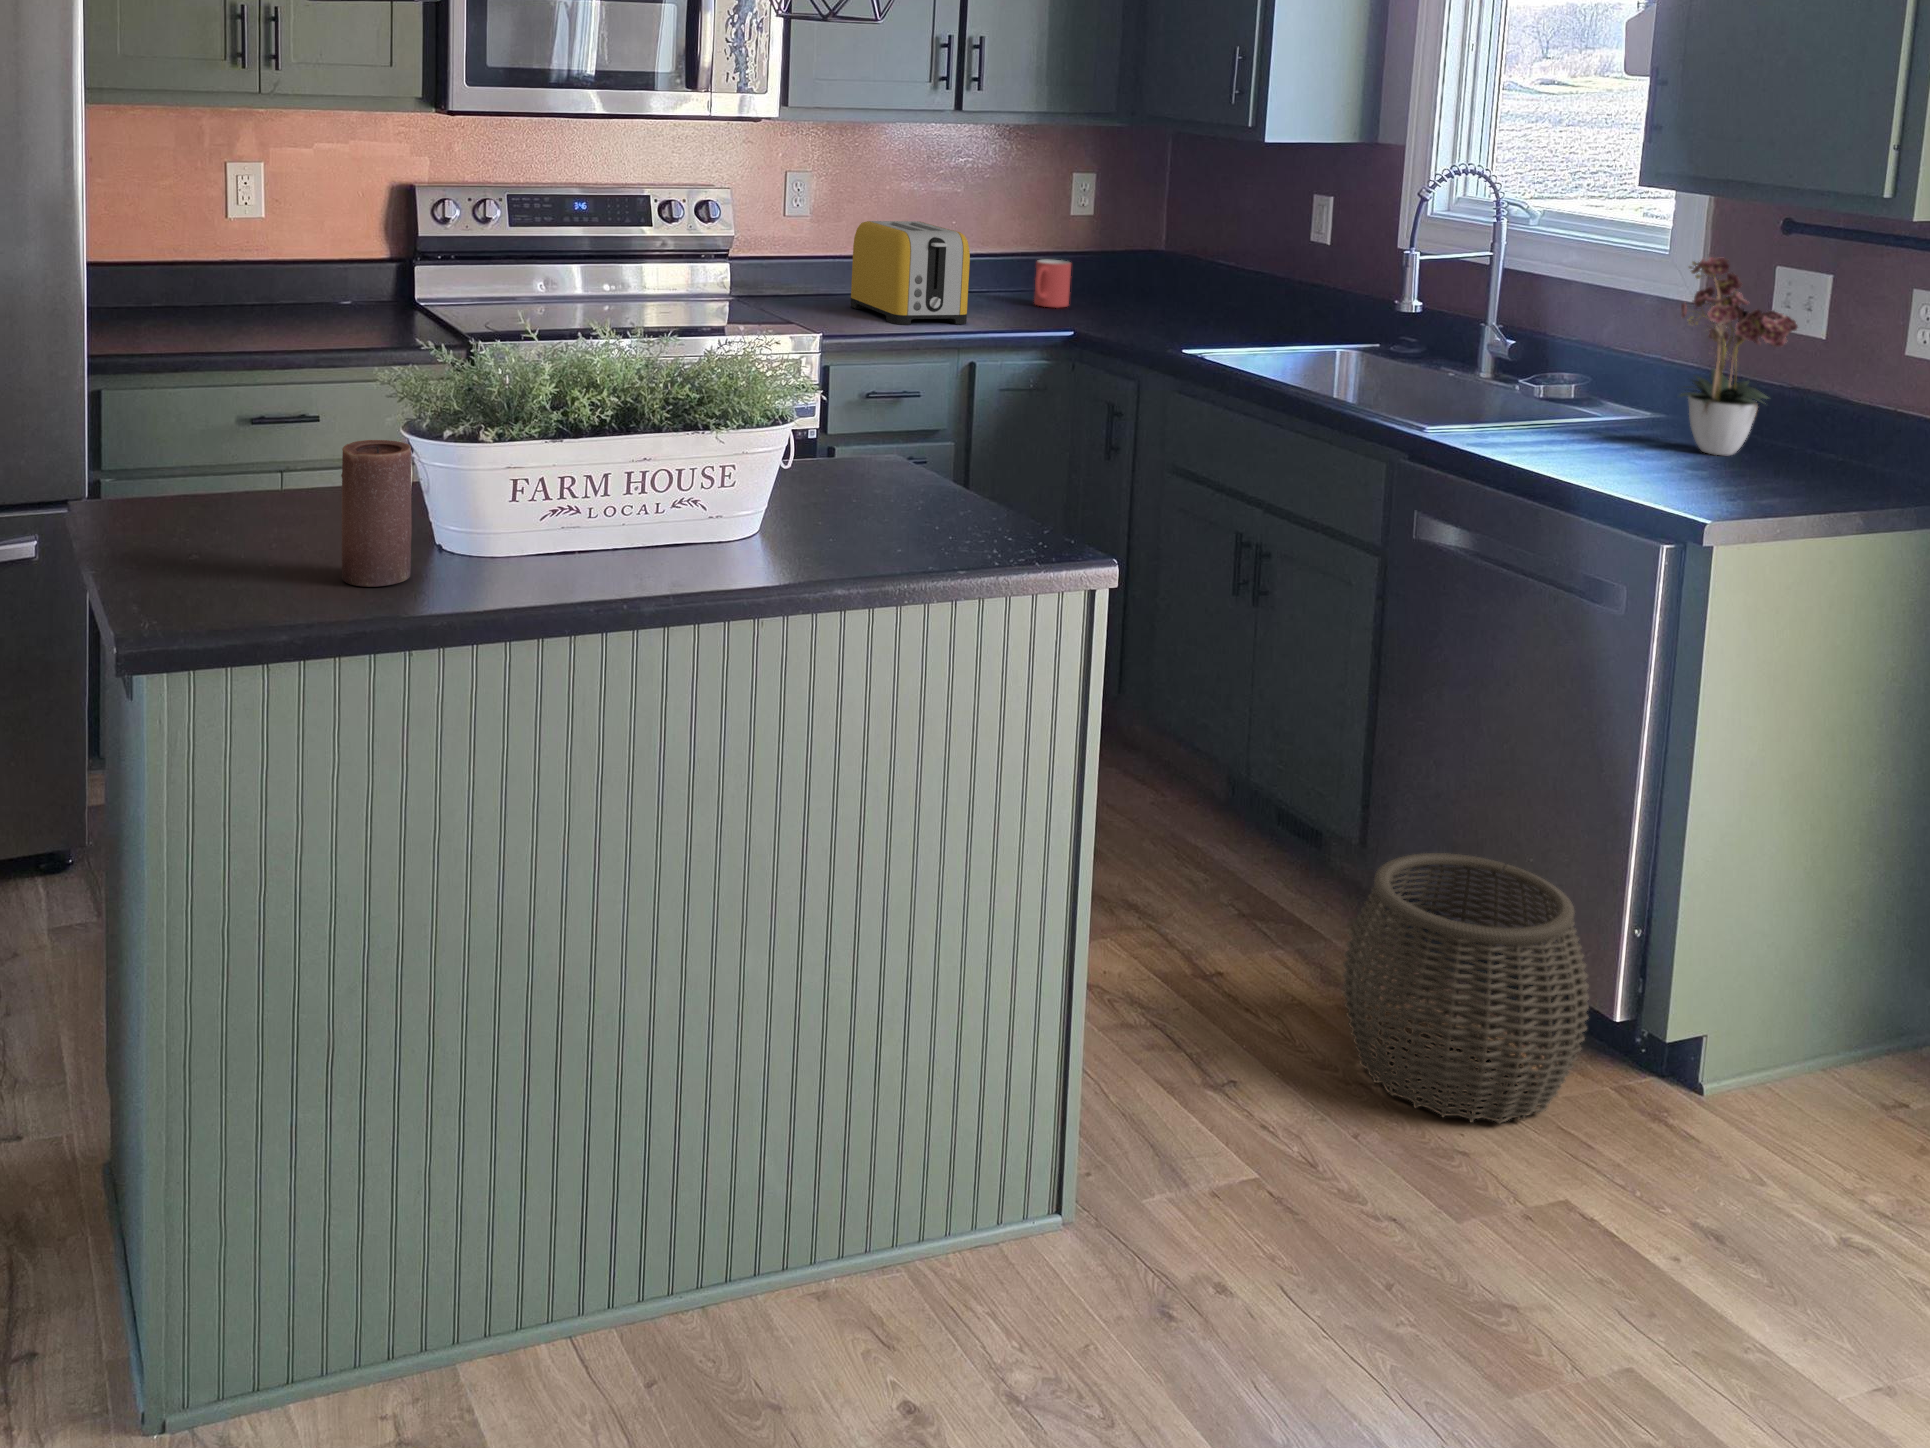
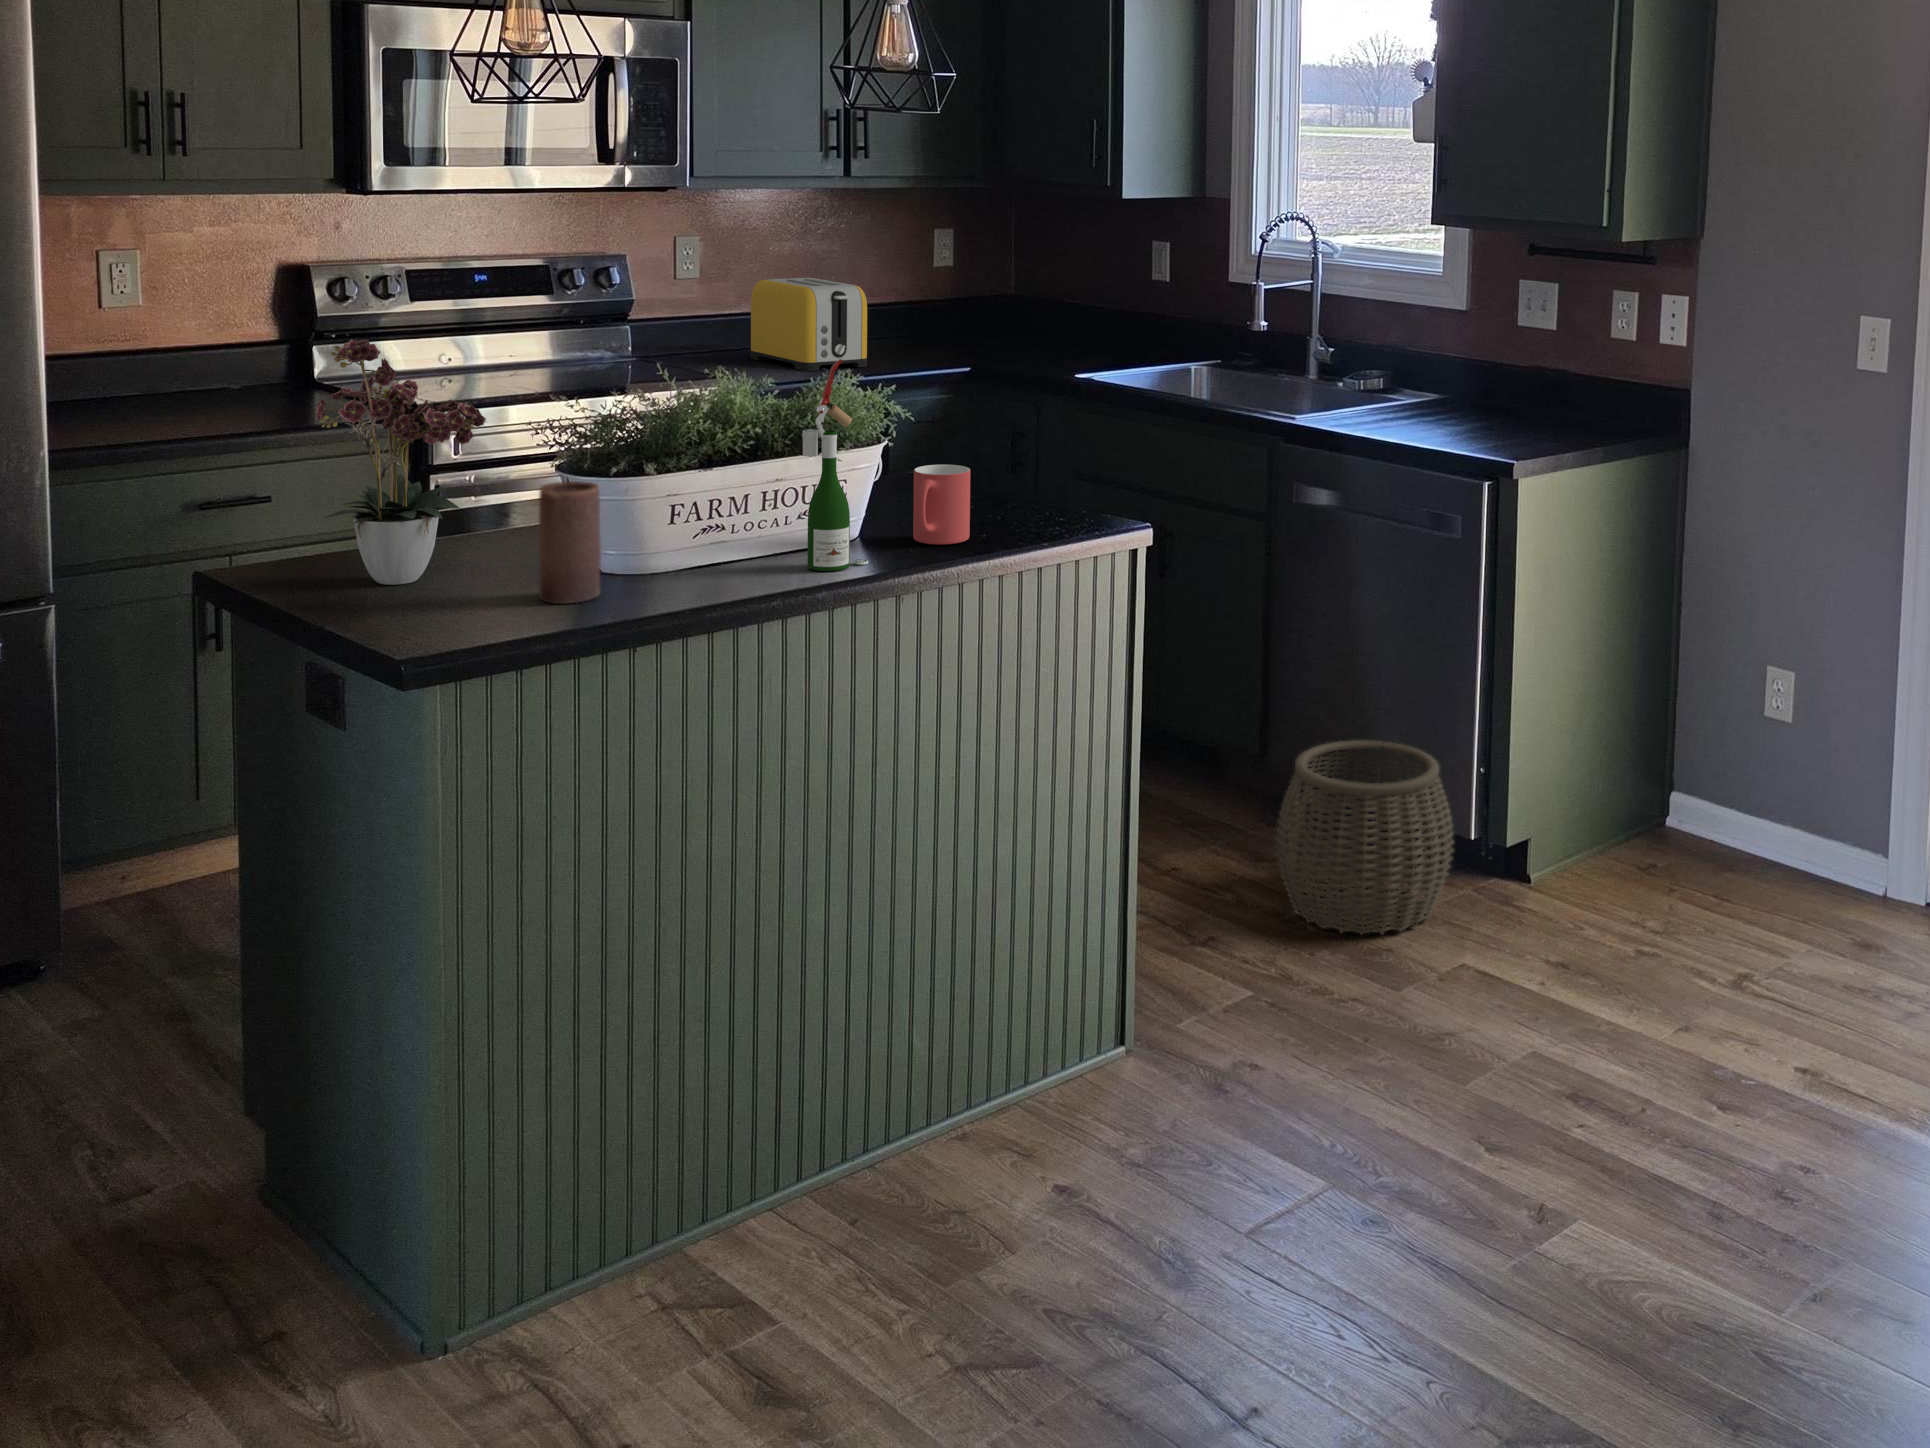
flower arrangement: present [1680,257,1798,455] -> present [316,340,486,585]
mug: present [1034,260,1071,308] -> present [913,465,970,545]
wine bottle: none [671,316,747,579] -> present [802,359,868,571]

